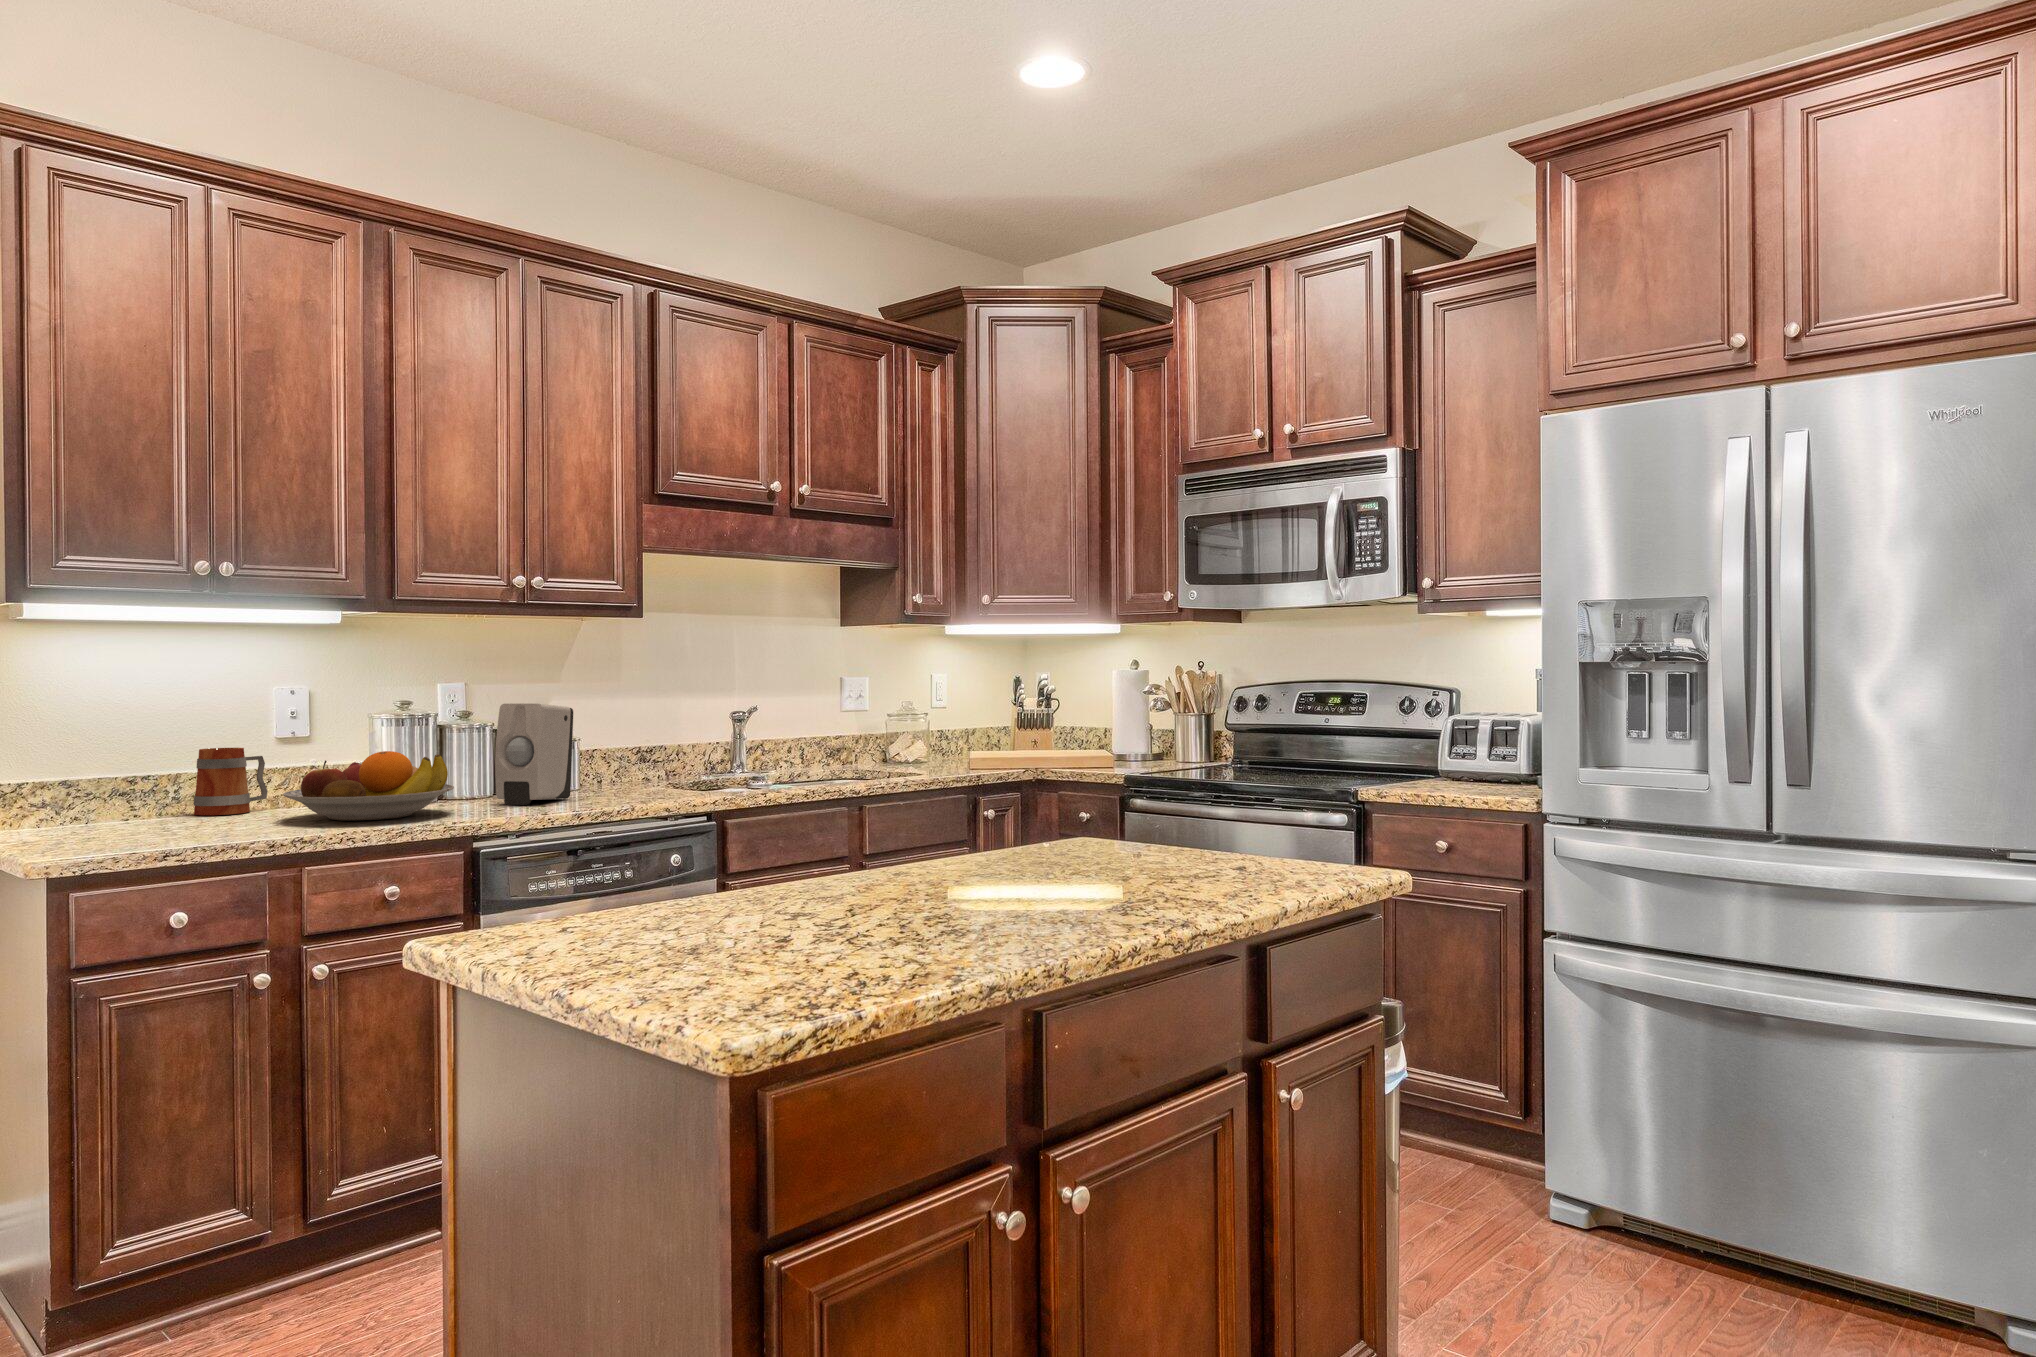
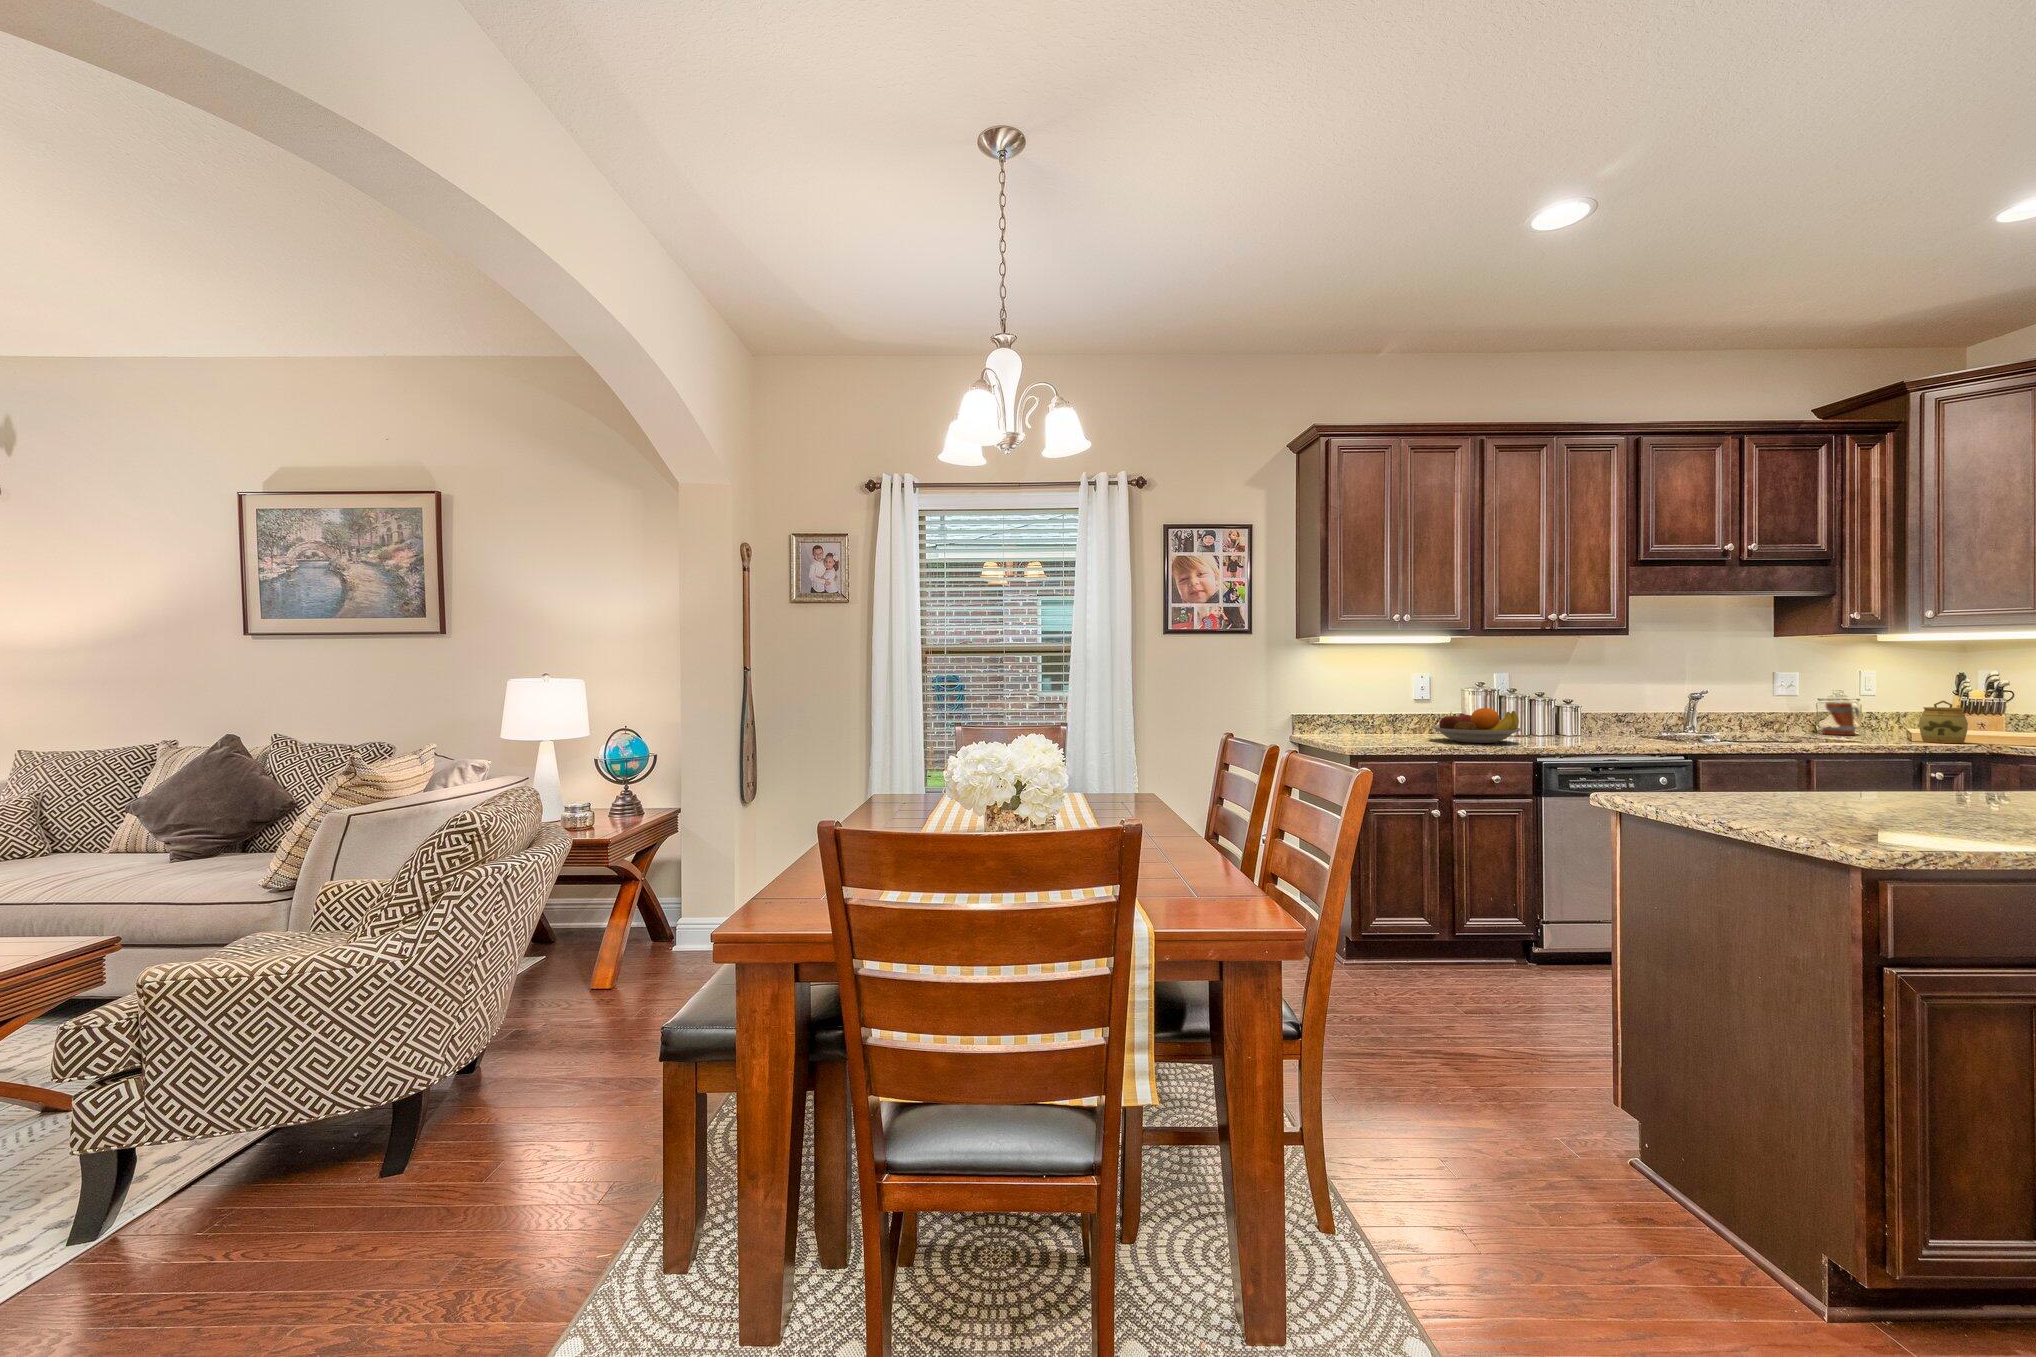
soap dispenser: present [495,703,573,805] -> none [1540,685,1587,742]
jar: none [978,712,1020,767] -> present [1919,701,1968,743]
mug: present [194,748,268,815] -> present [1822,703,1859,735]

